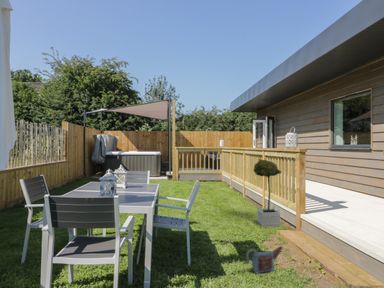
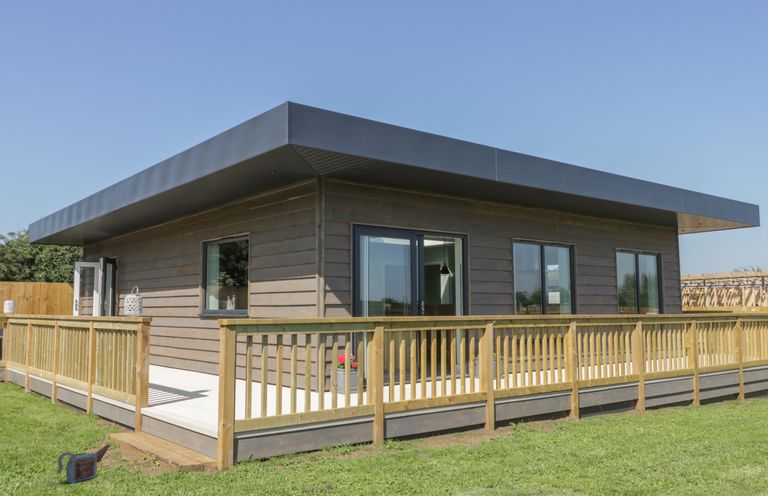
potted tree: present [254,159,281,227] -> none [73,333,118,436]

